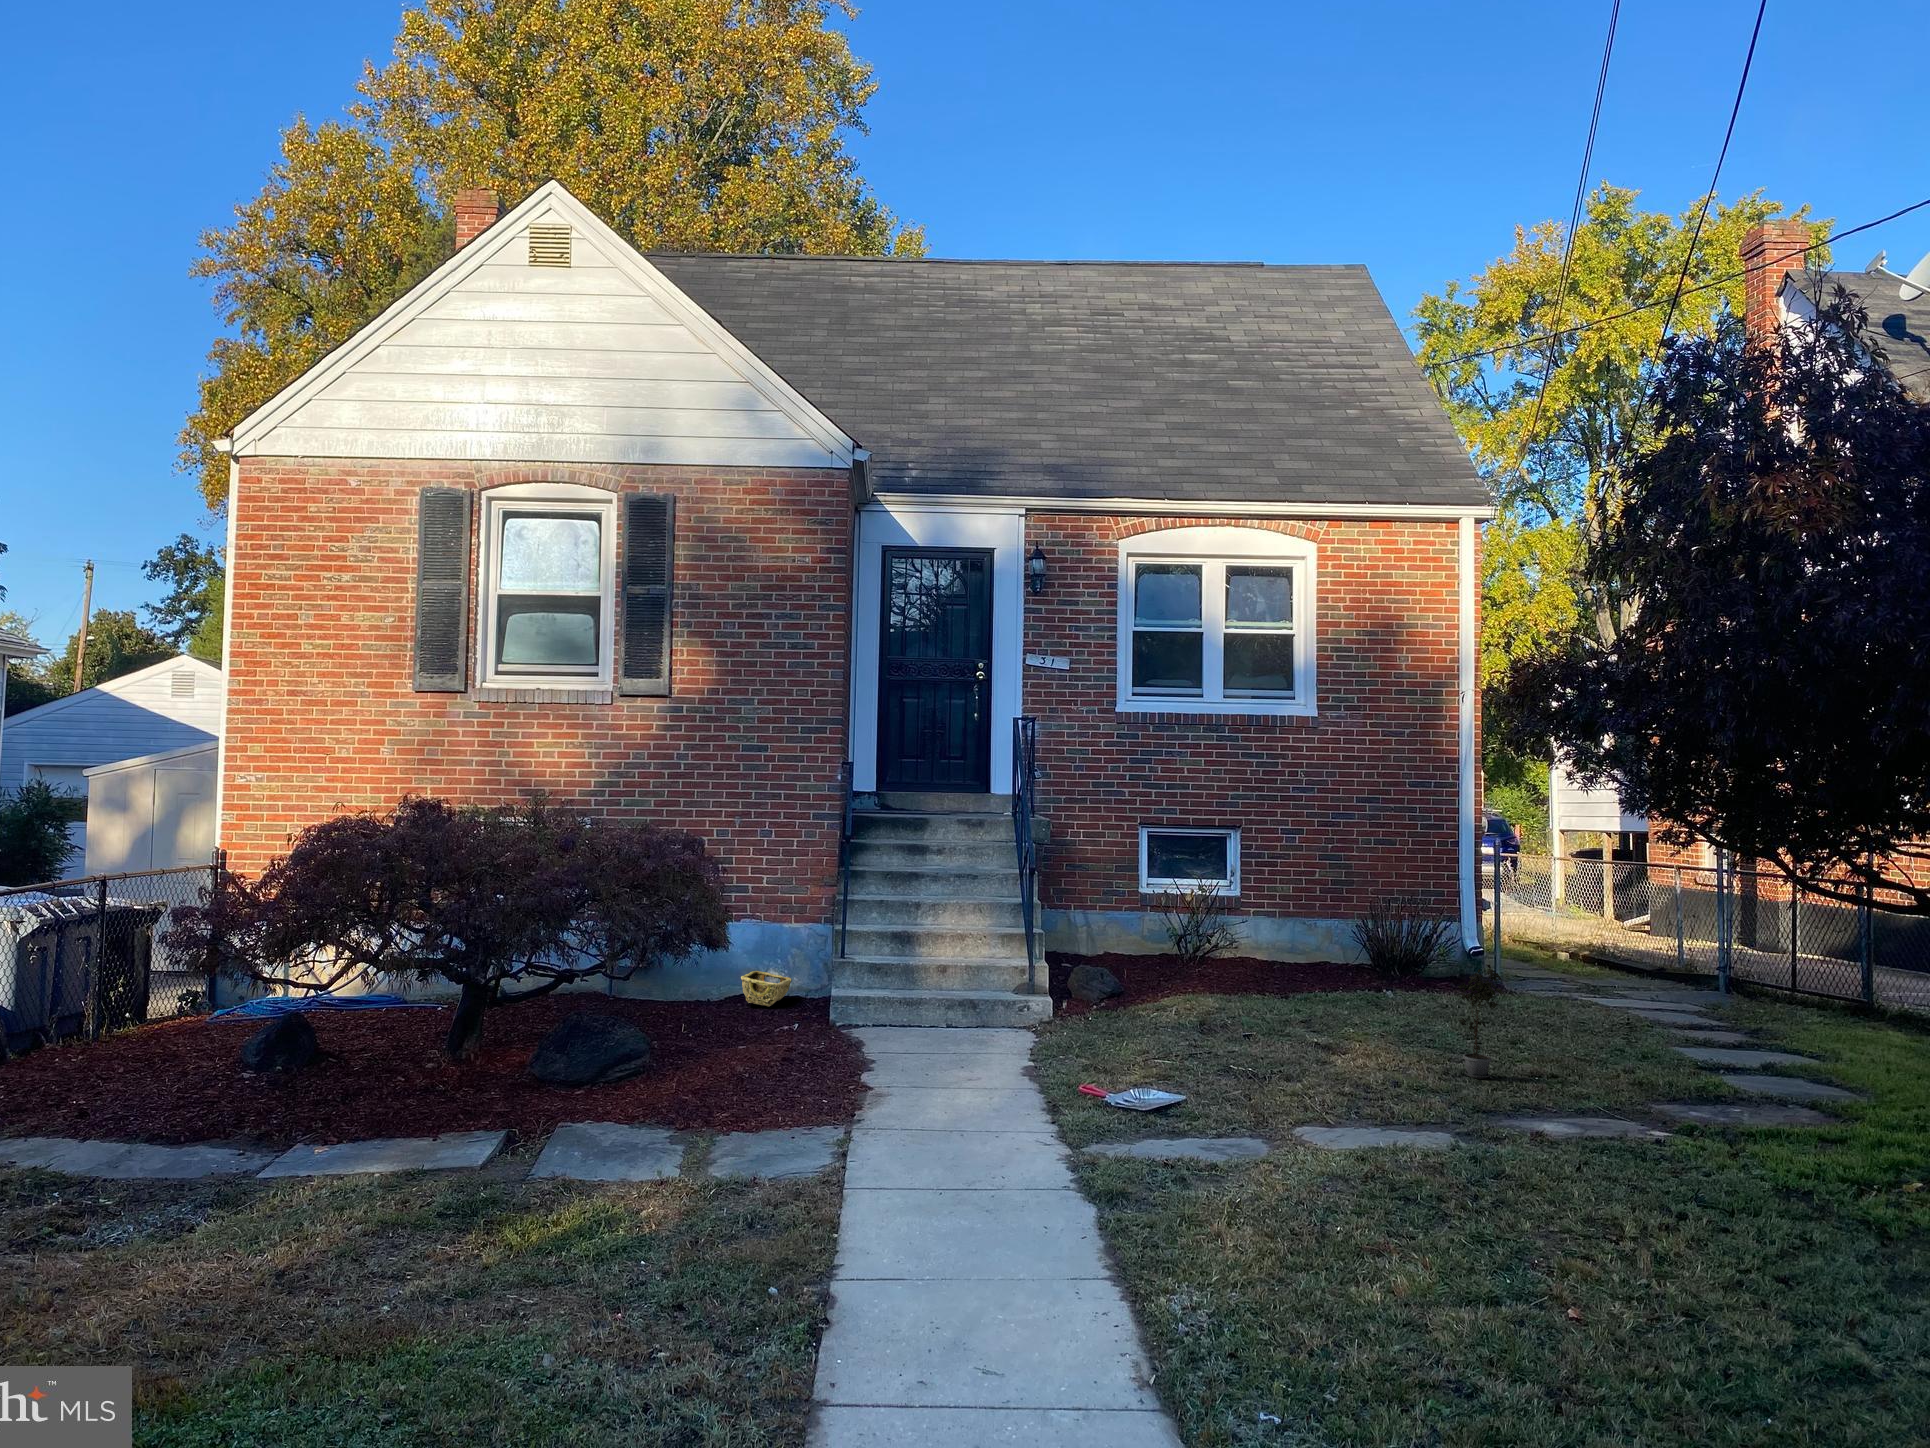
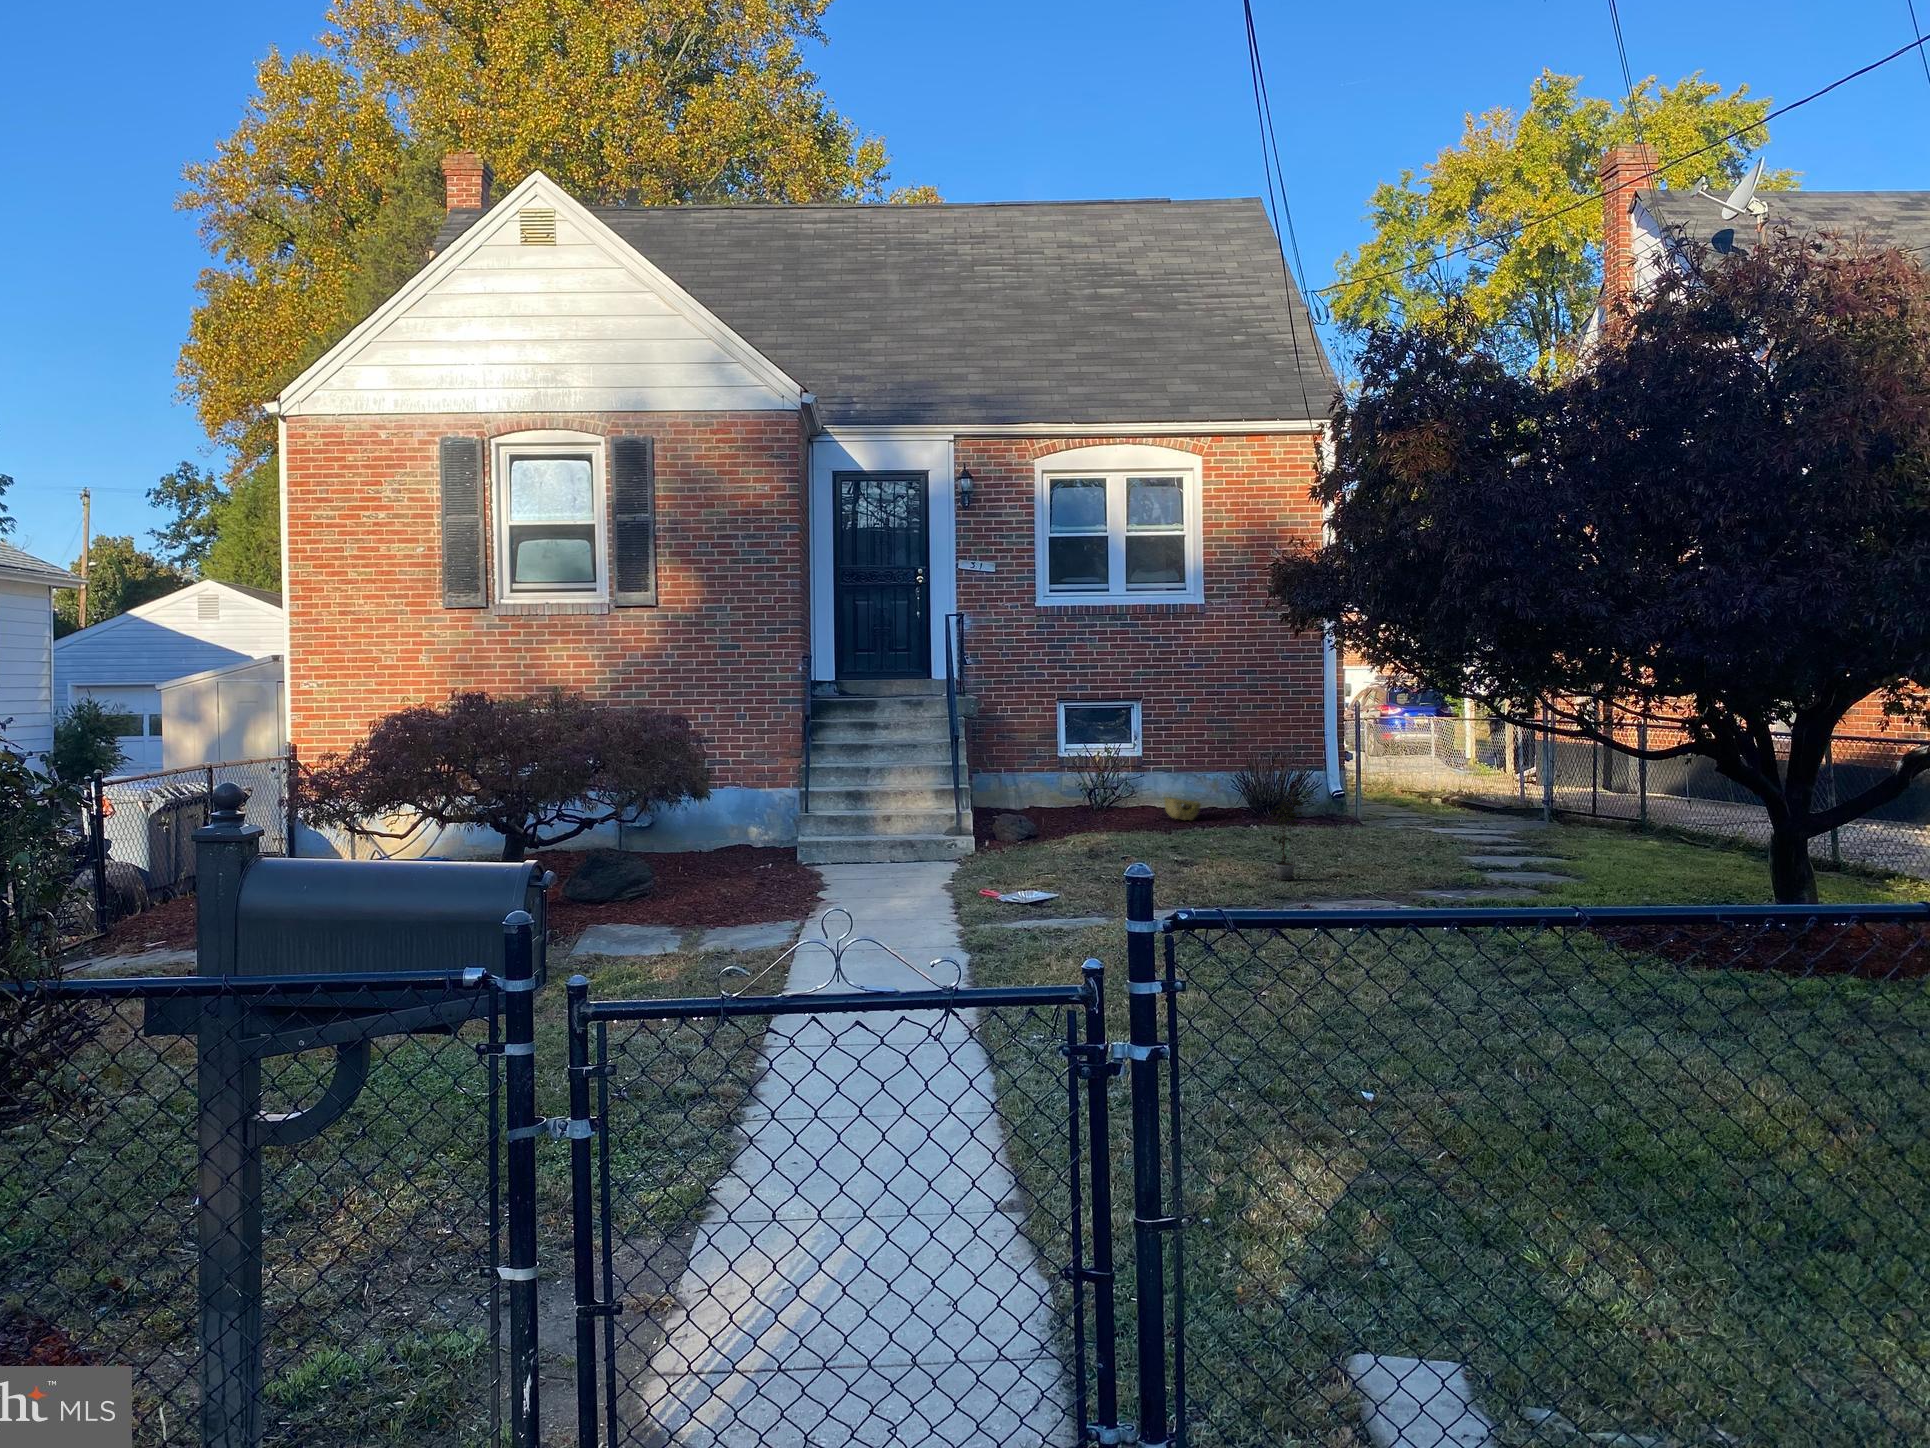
woven basket: present [741,971,792,1006] -> present [1165,797,1201,820]

